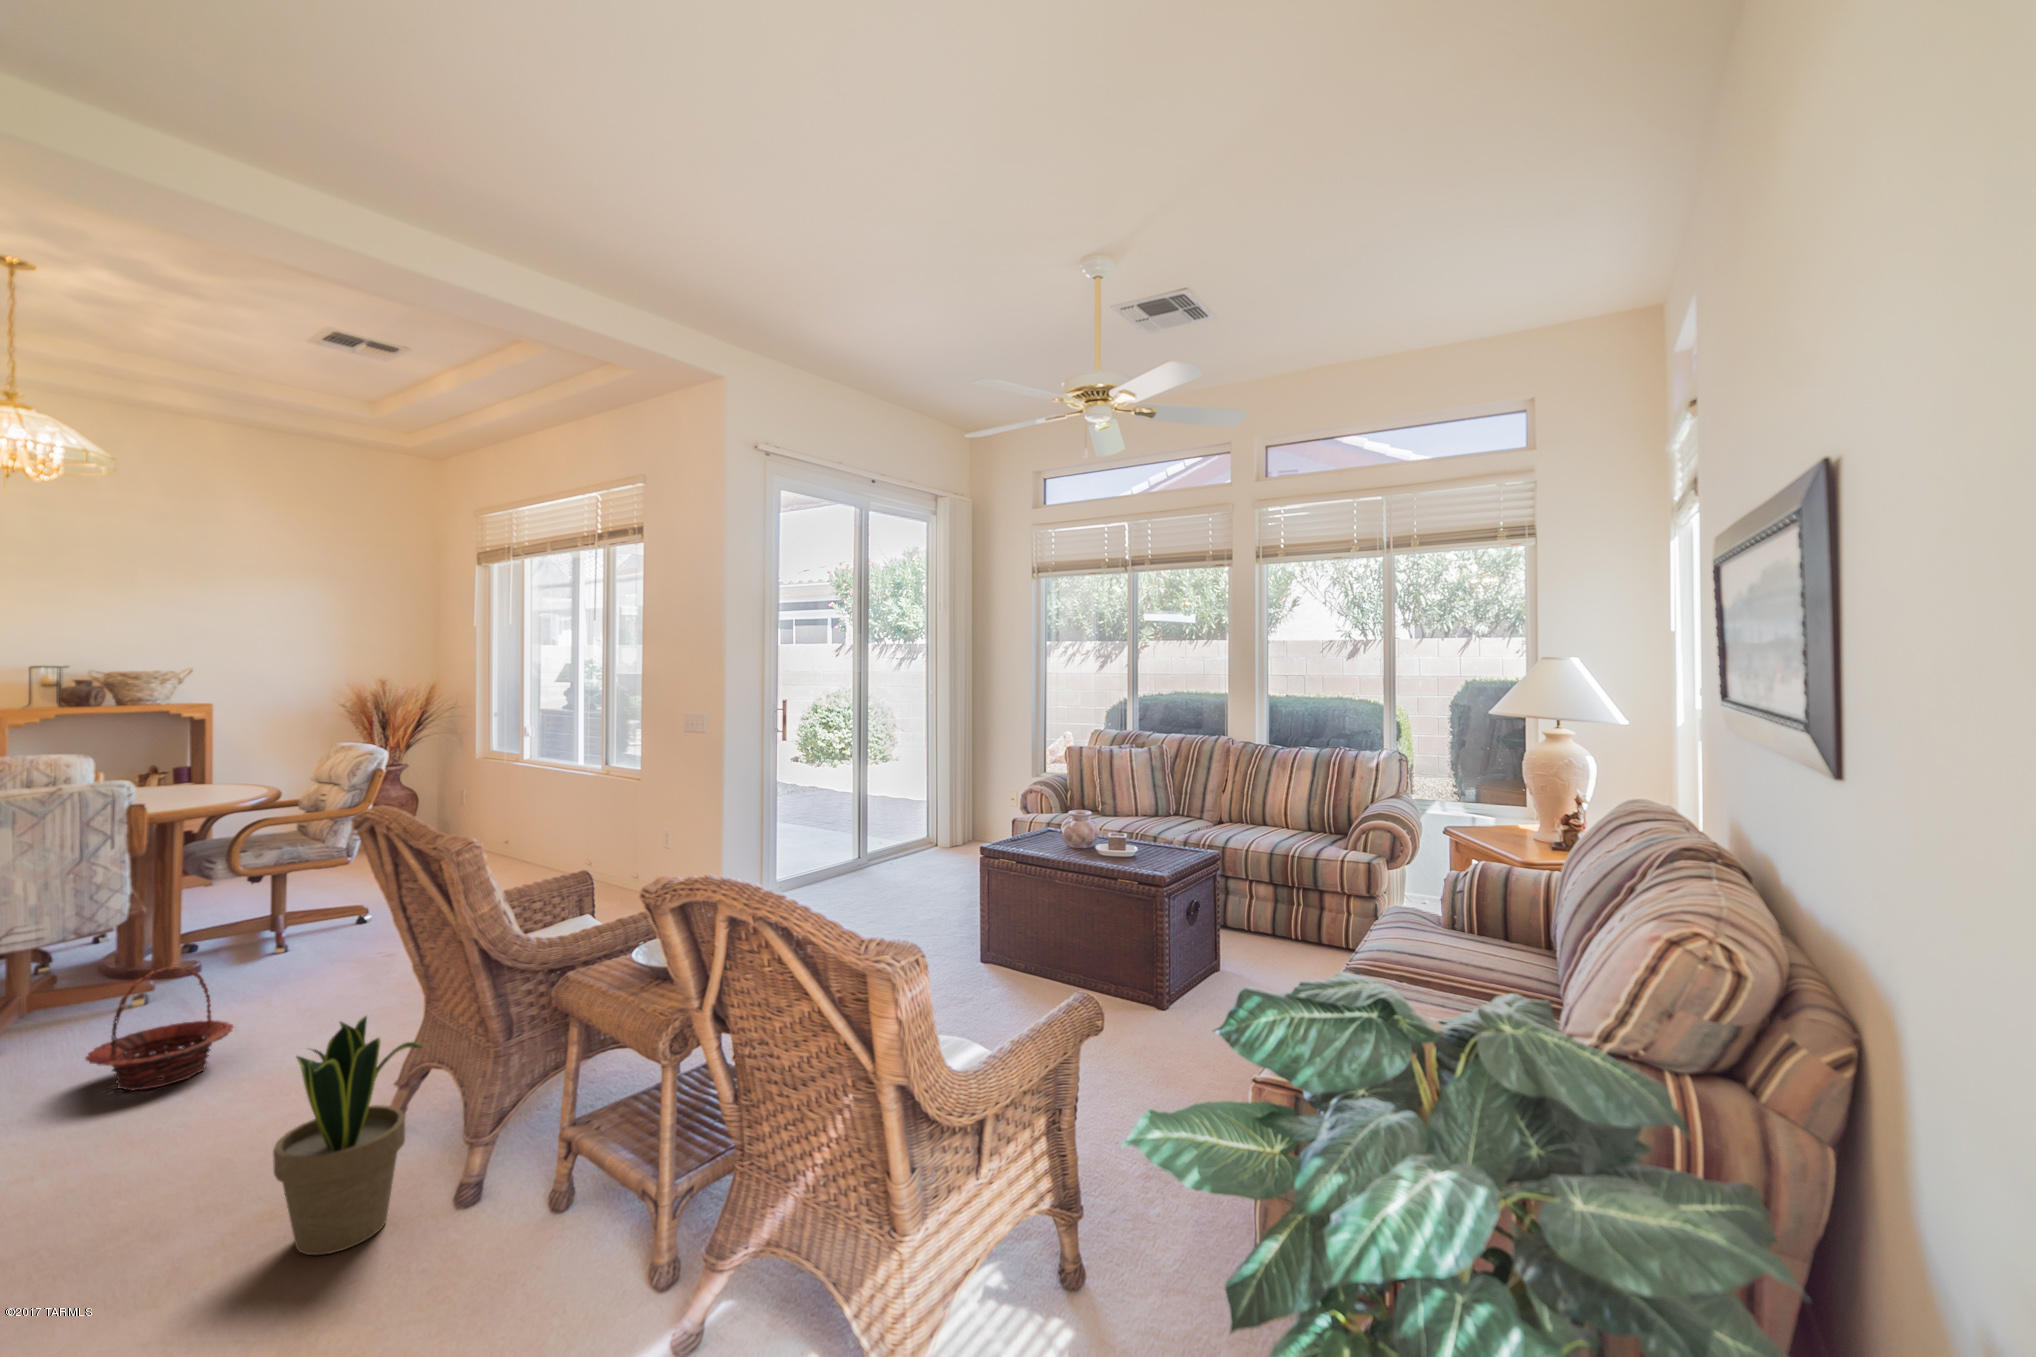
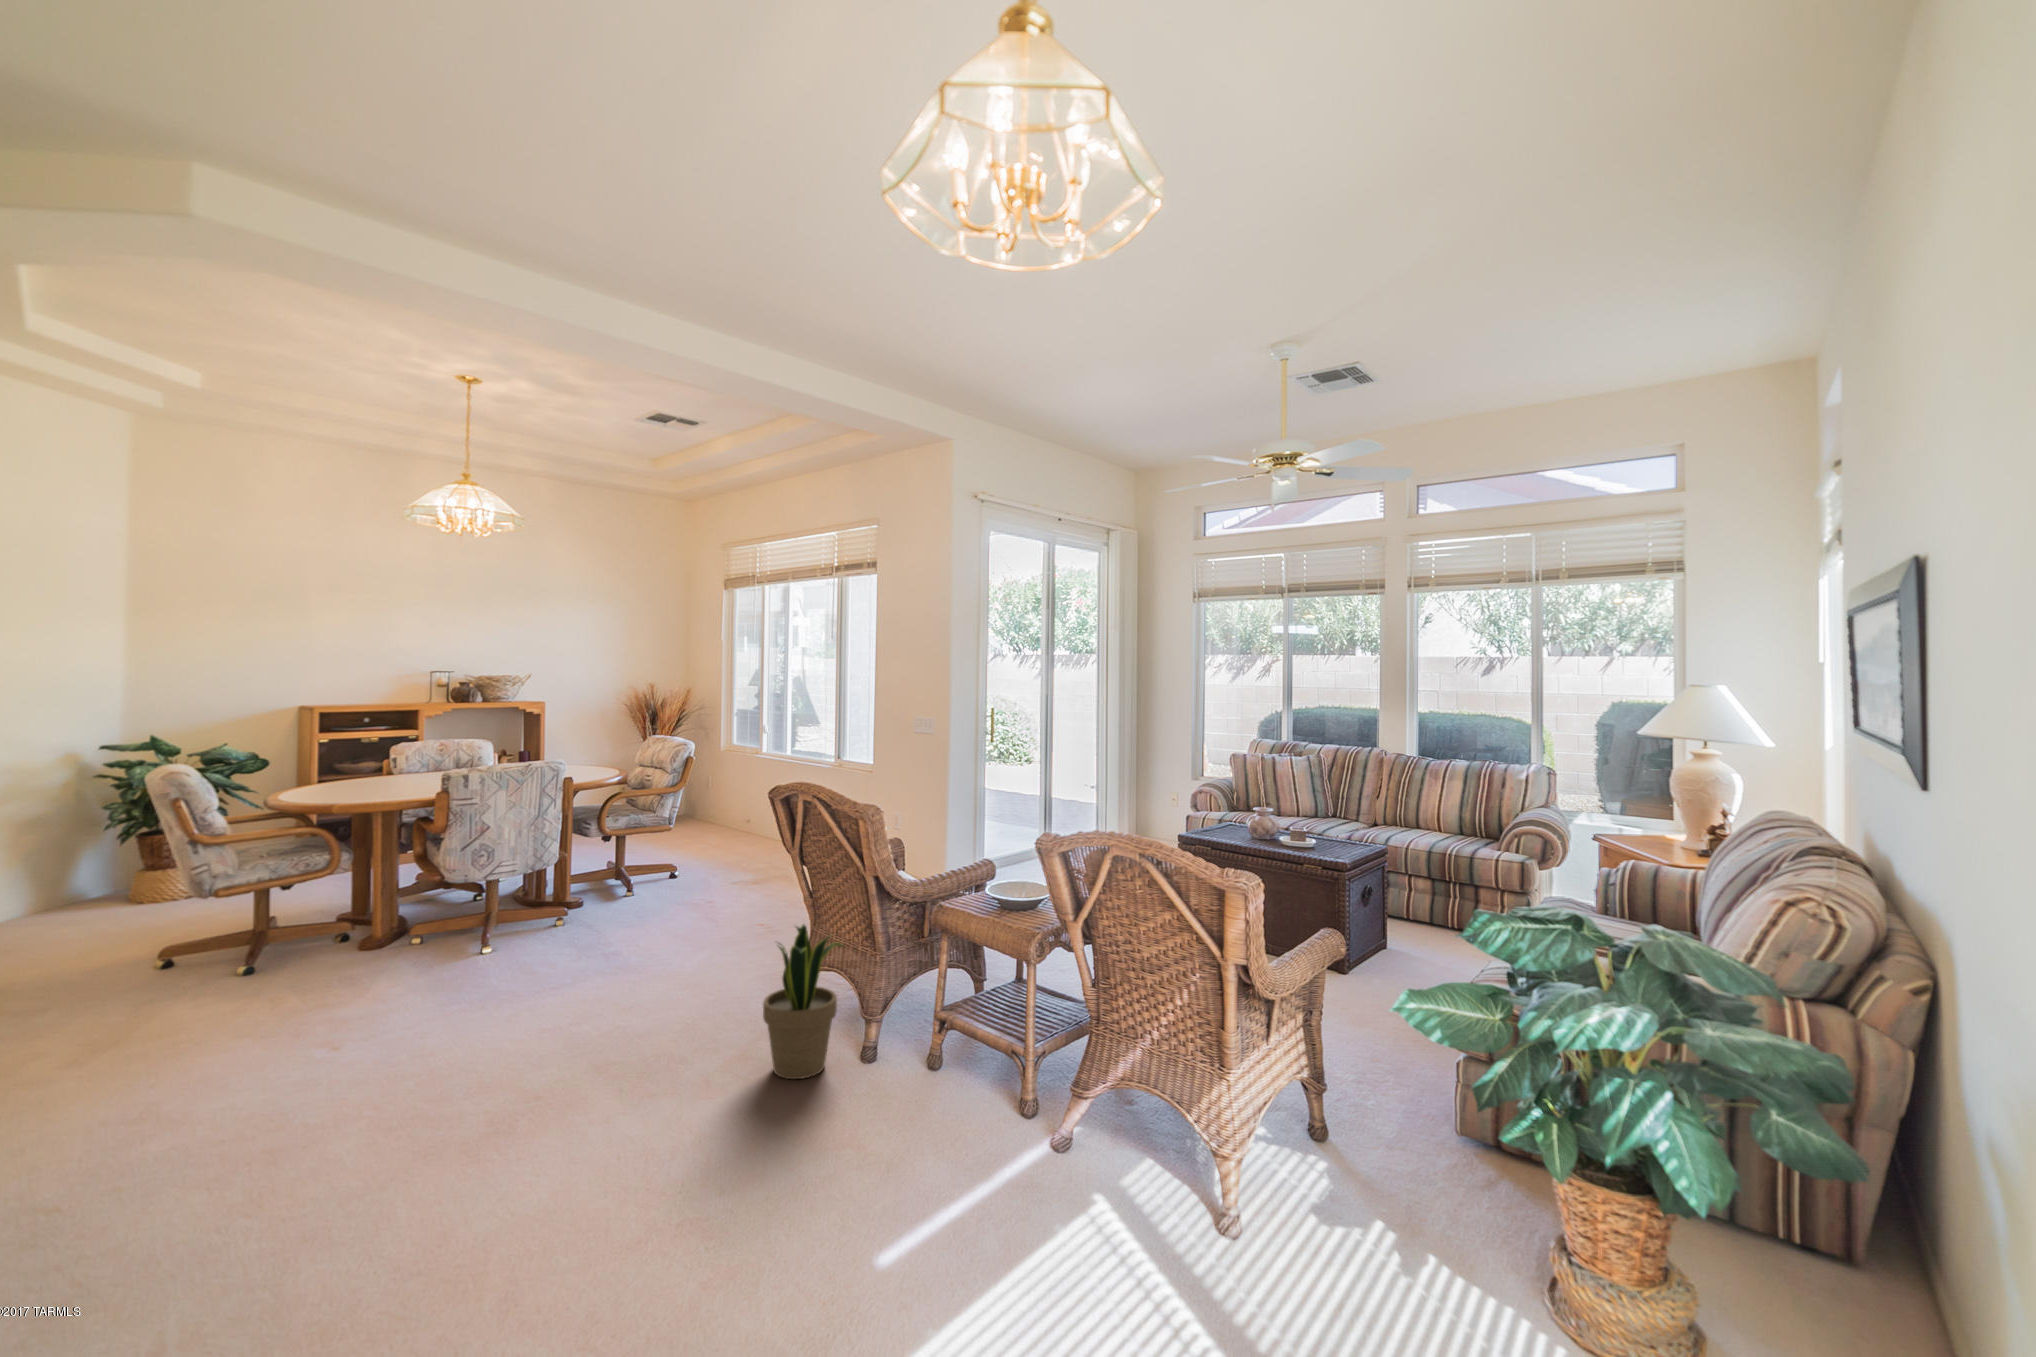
basket: present [86,967,234,1090] -> none [569,893,654,978]

